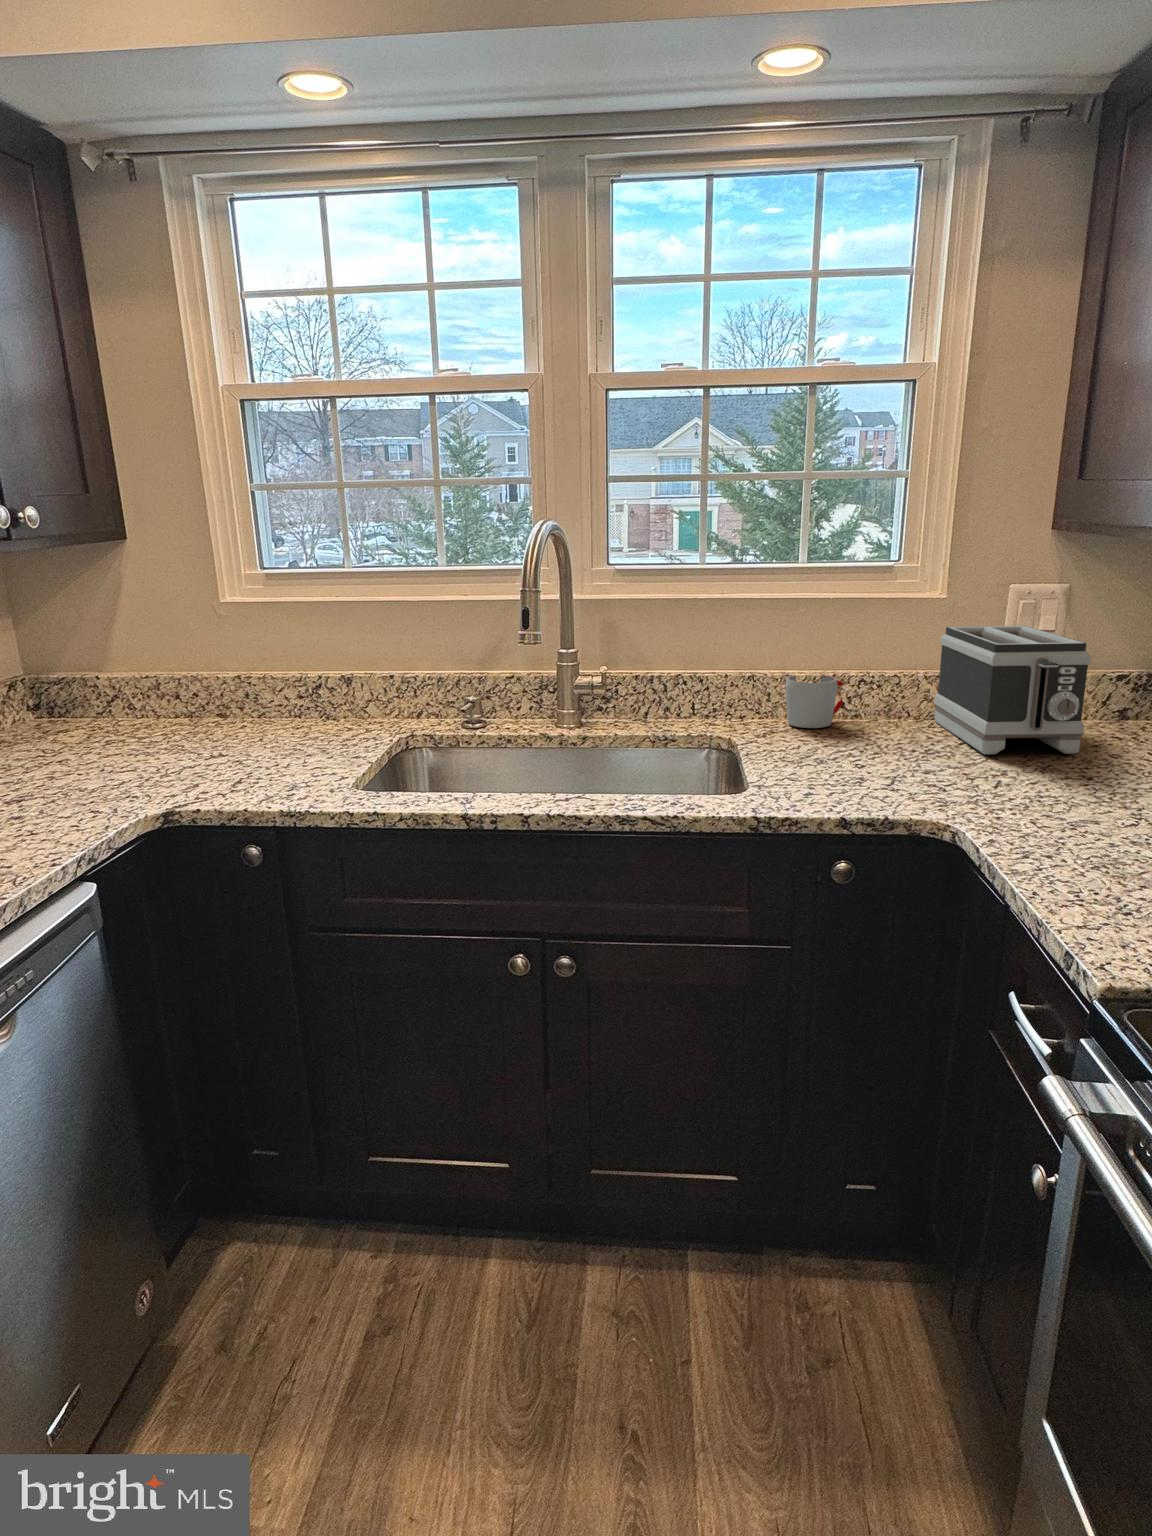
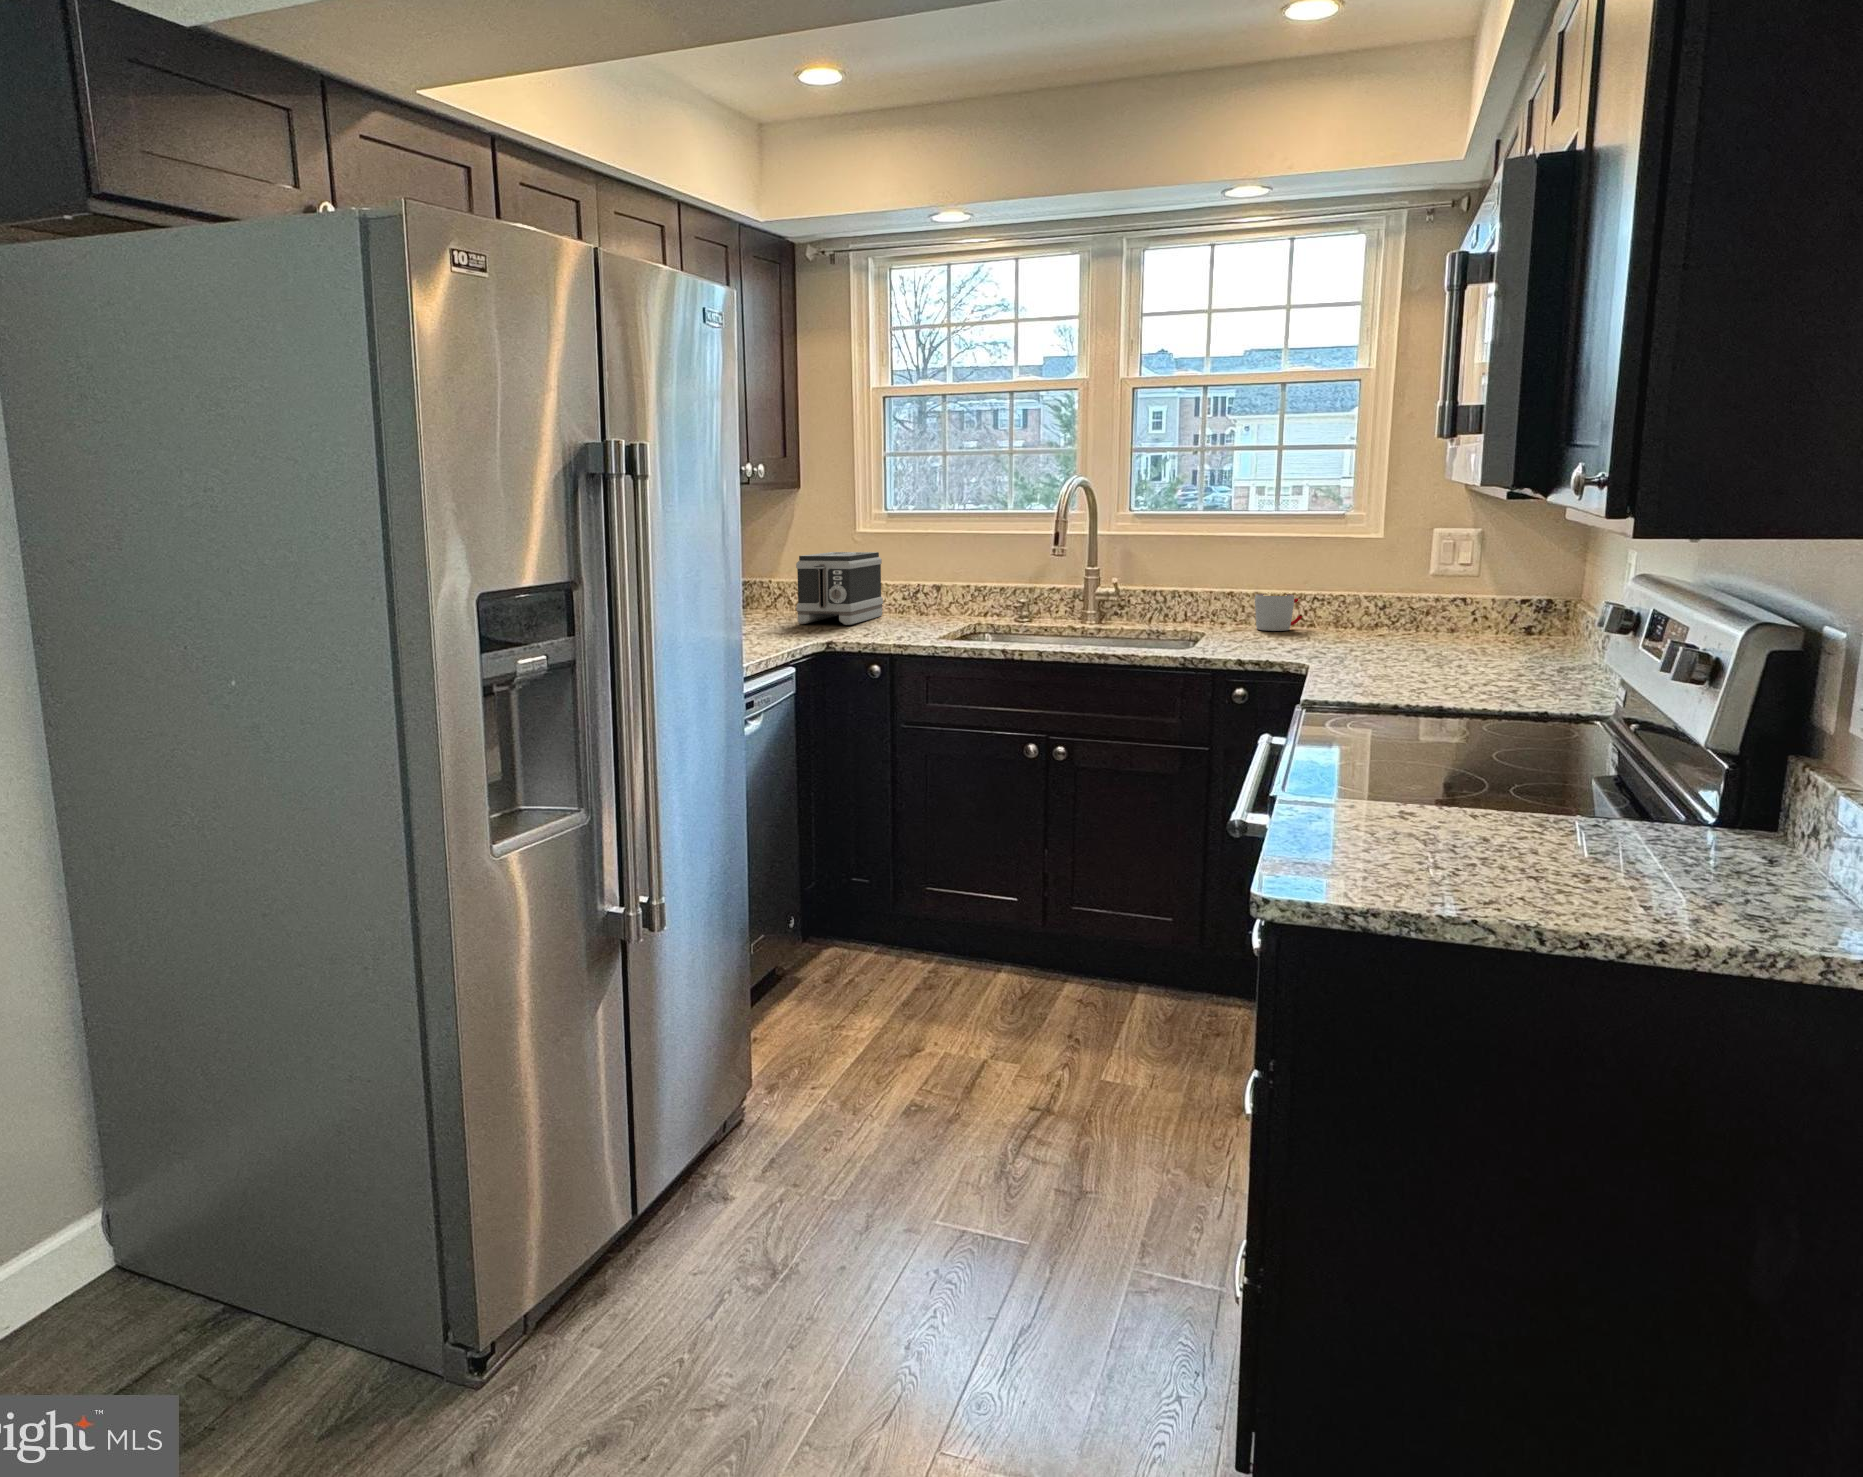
toaster: present [934,626,1091,755] -> present [796,552,883,625]

